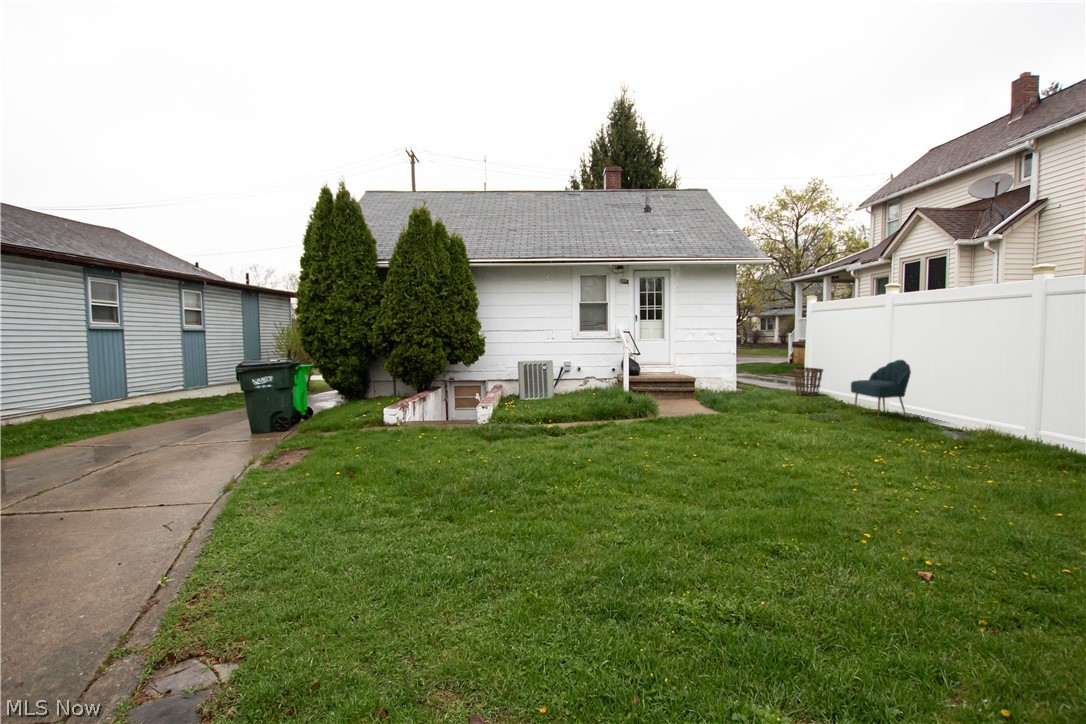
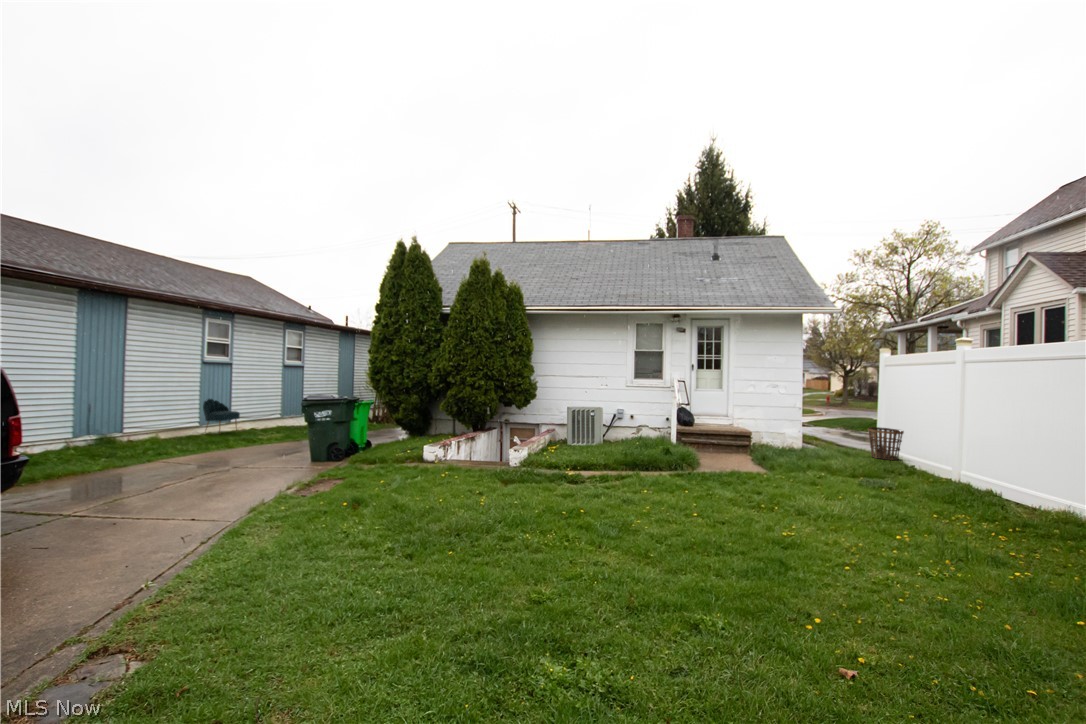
chair: present [851,360,911,418] -> present [203,399,240,431]

